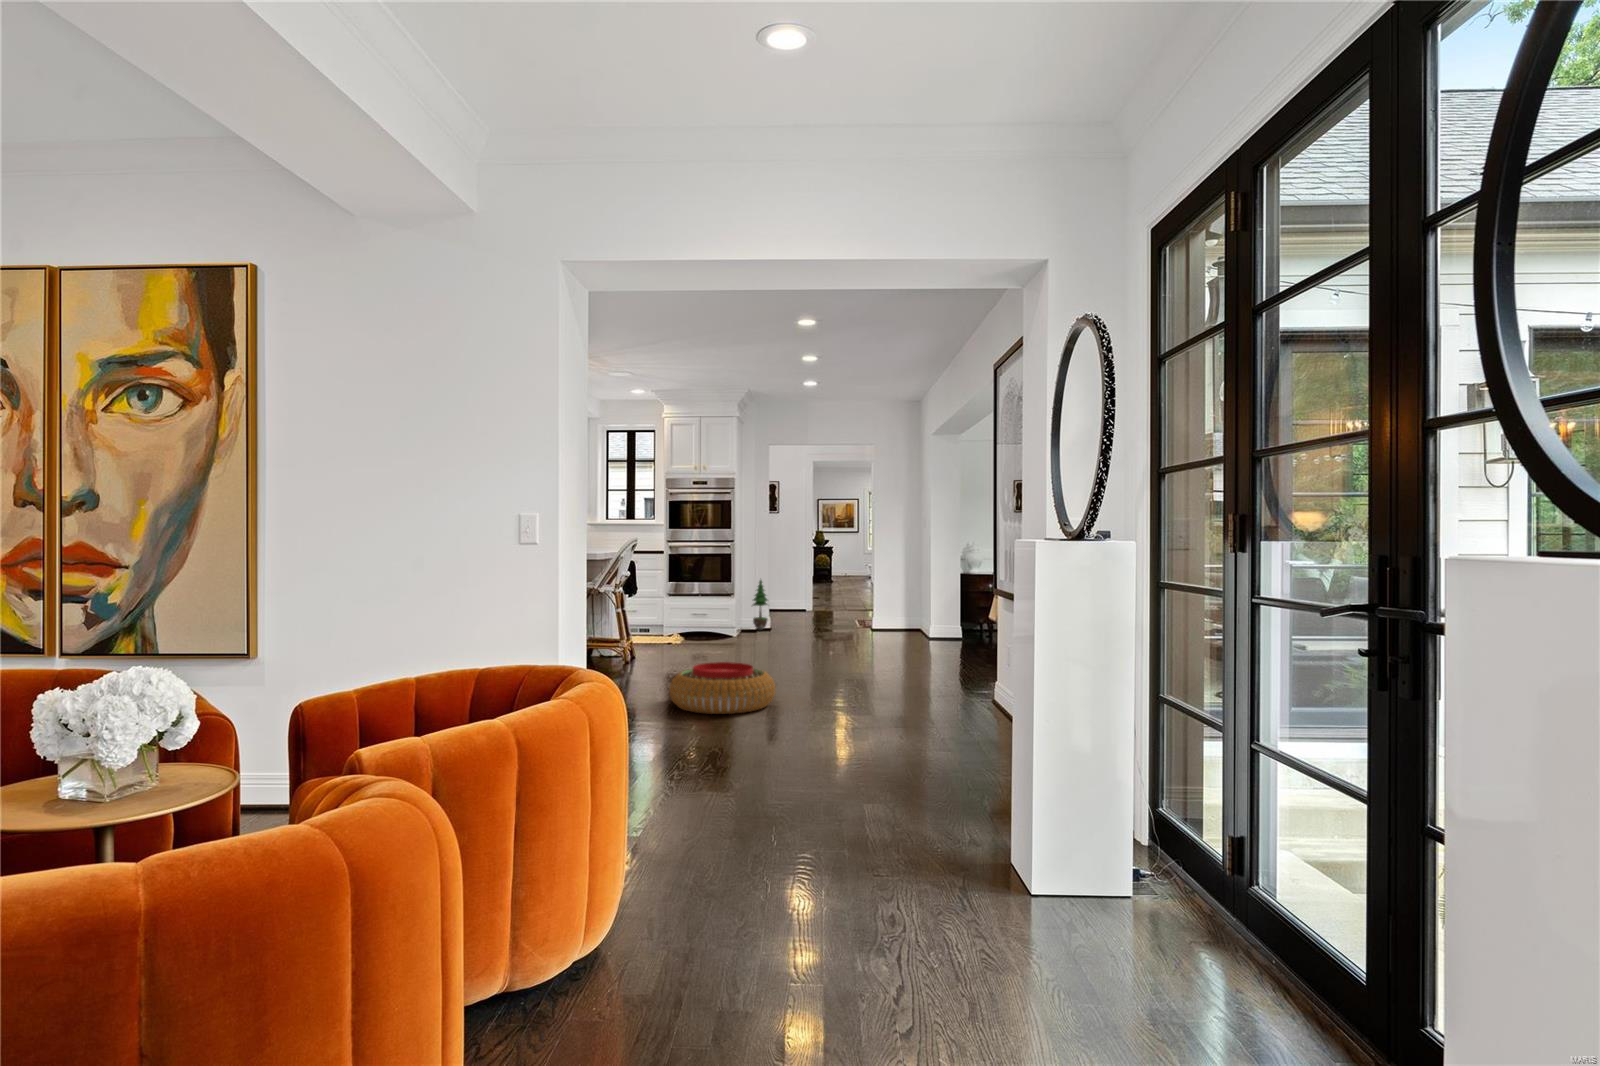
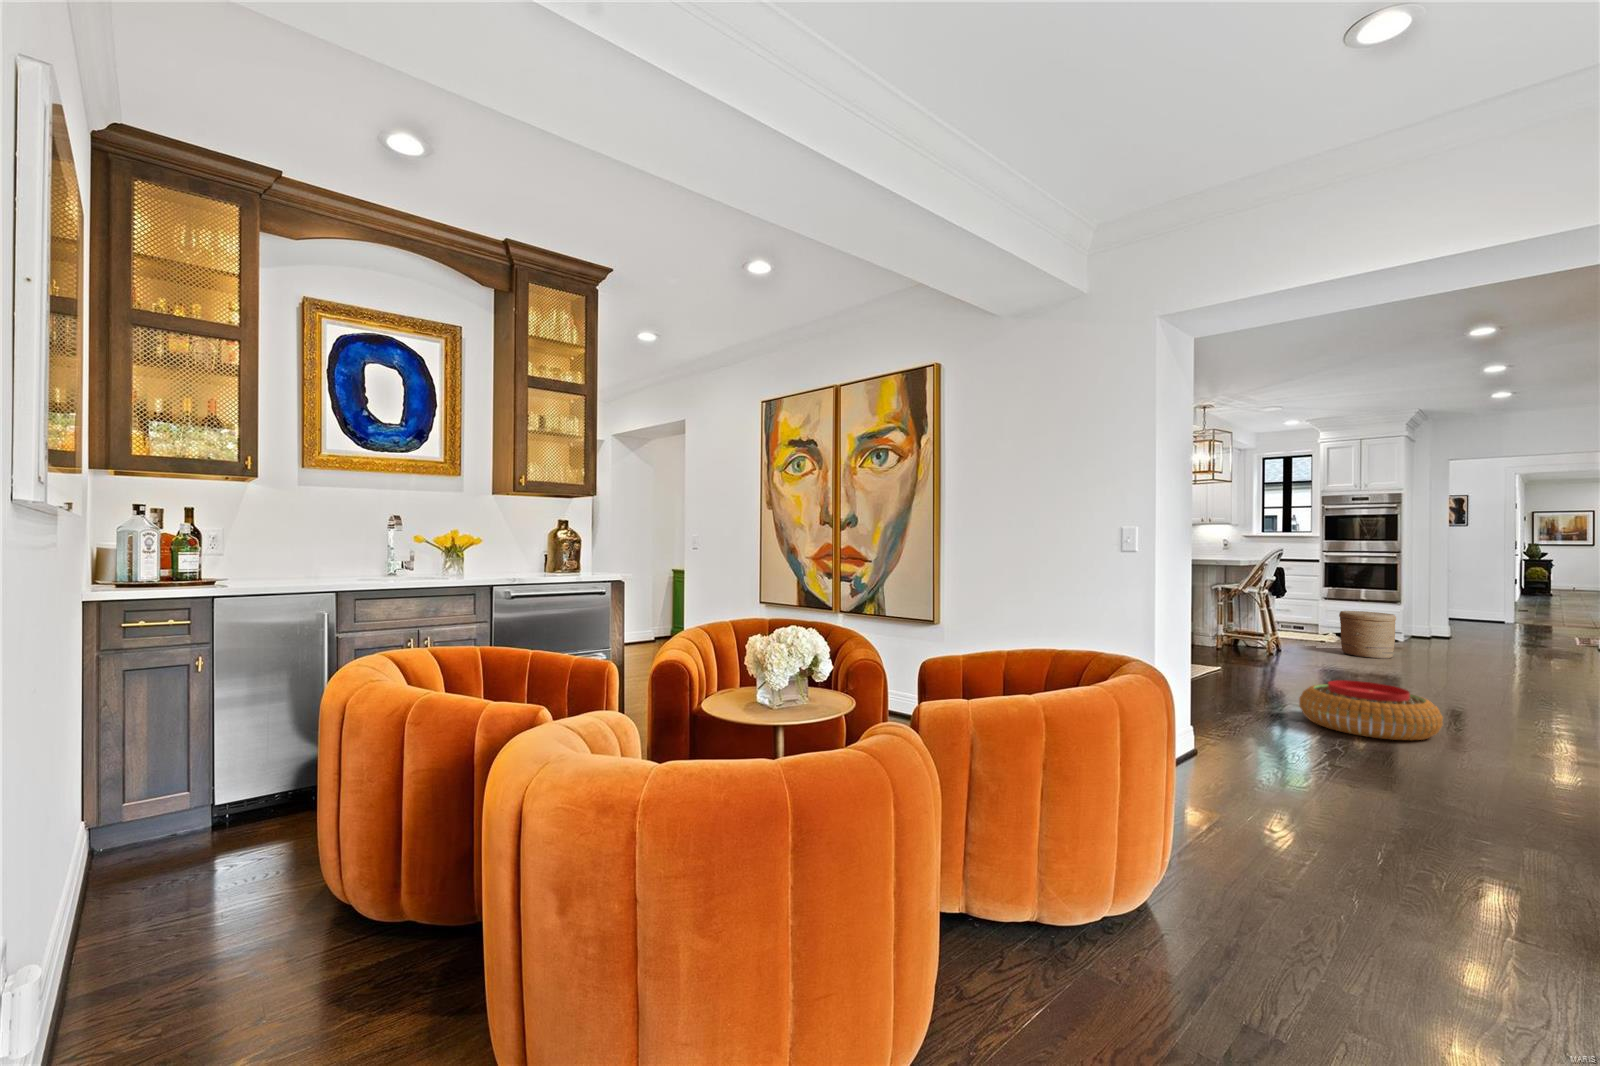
potted tree: present [753,580,768,630] -> none [1437,597,1466,655]
woven basket: none [681,596,724,641] -> present [1339,611,1396,659]

